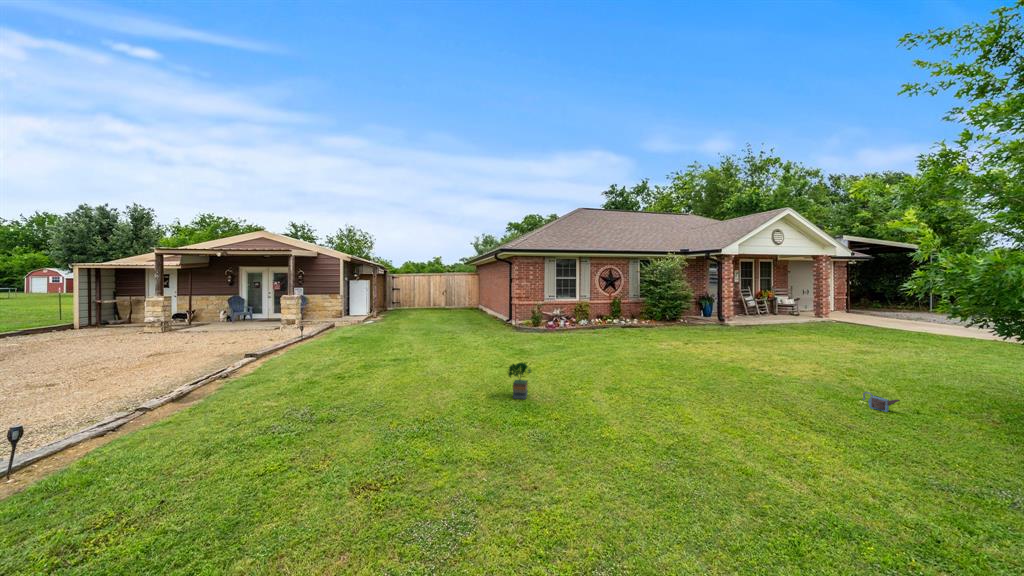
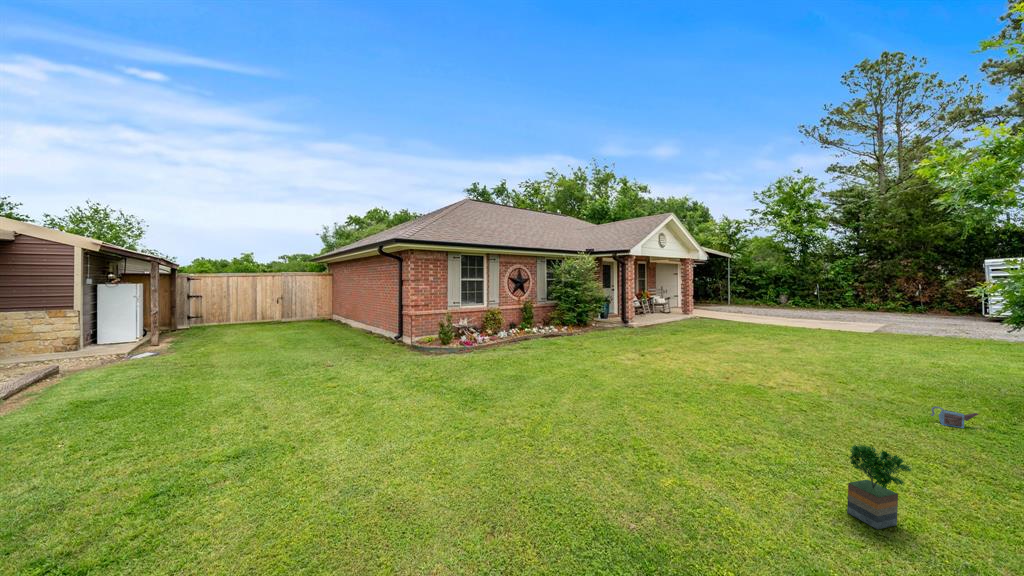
potted tree: present [508,362,531,399] -> present [847,445,911,529]

